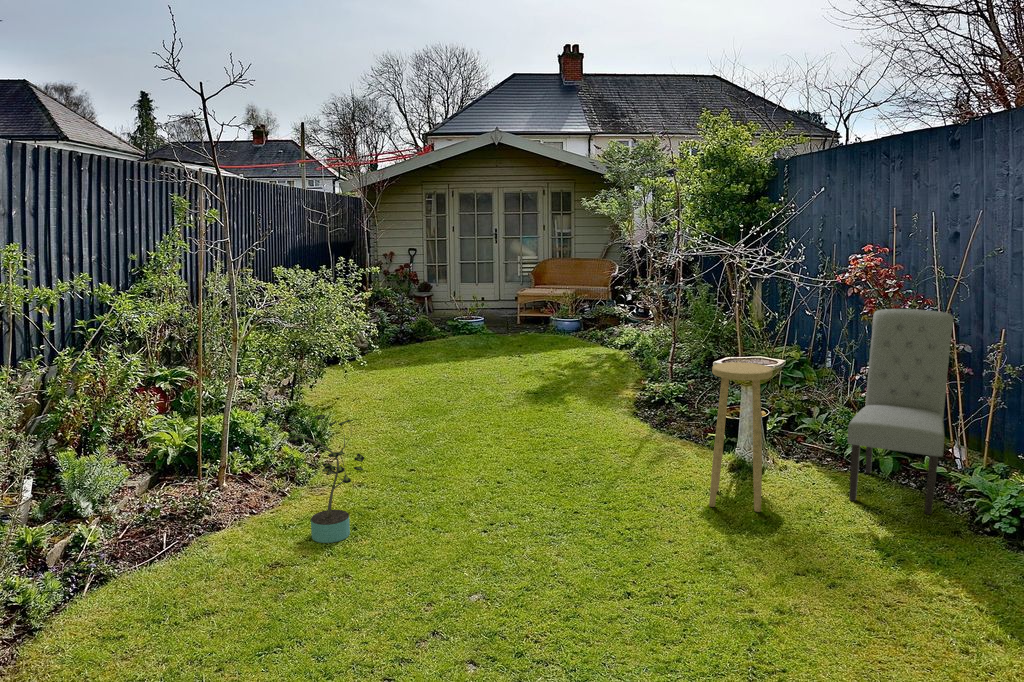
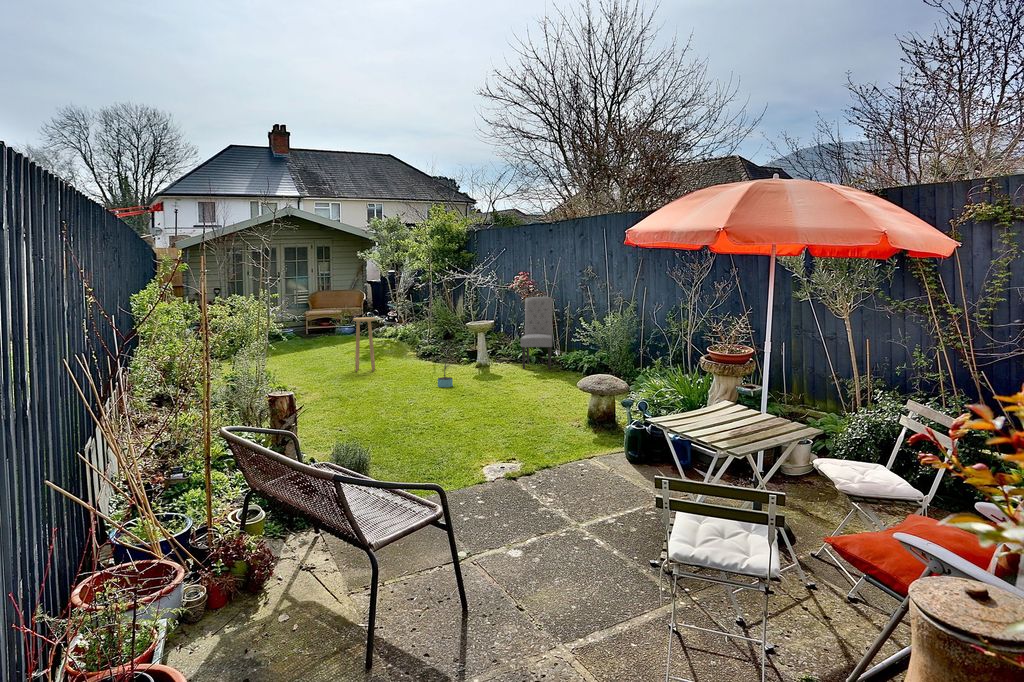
stool: present [709,362,772,512] -> present [353,317,375,371]
potted plant: present [288,415,364,543] -> present [435,338,461,387]

